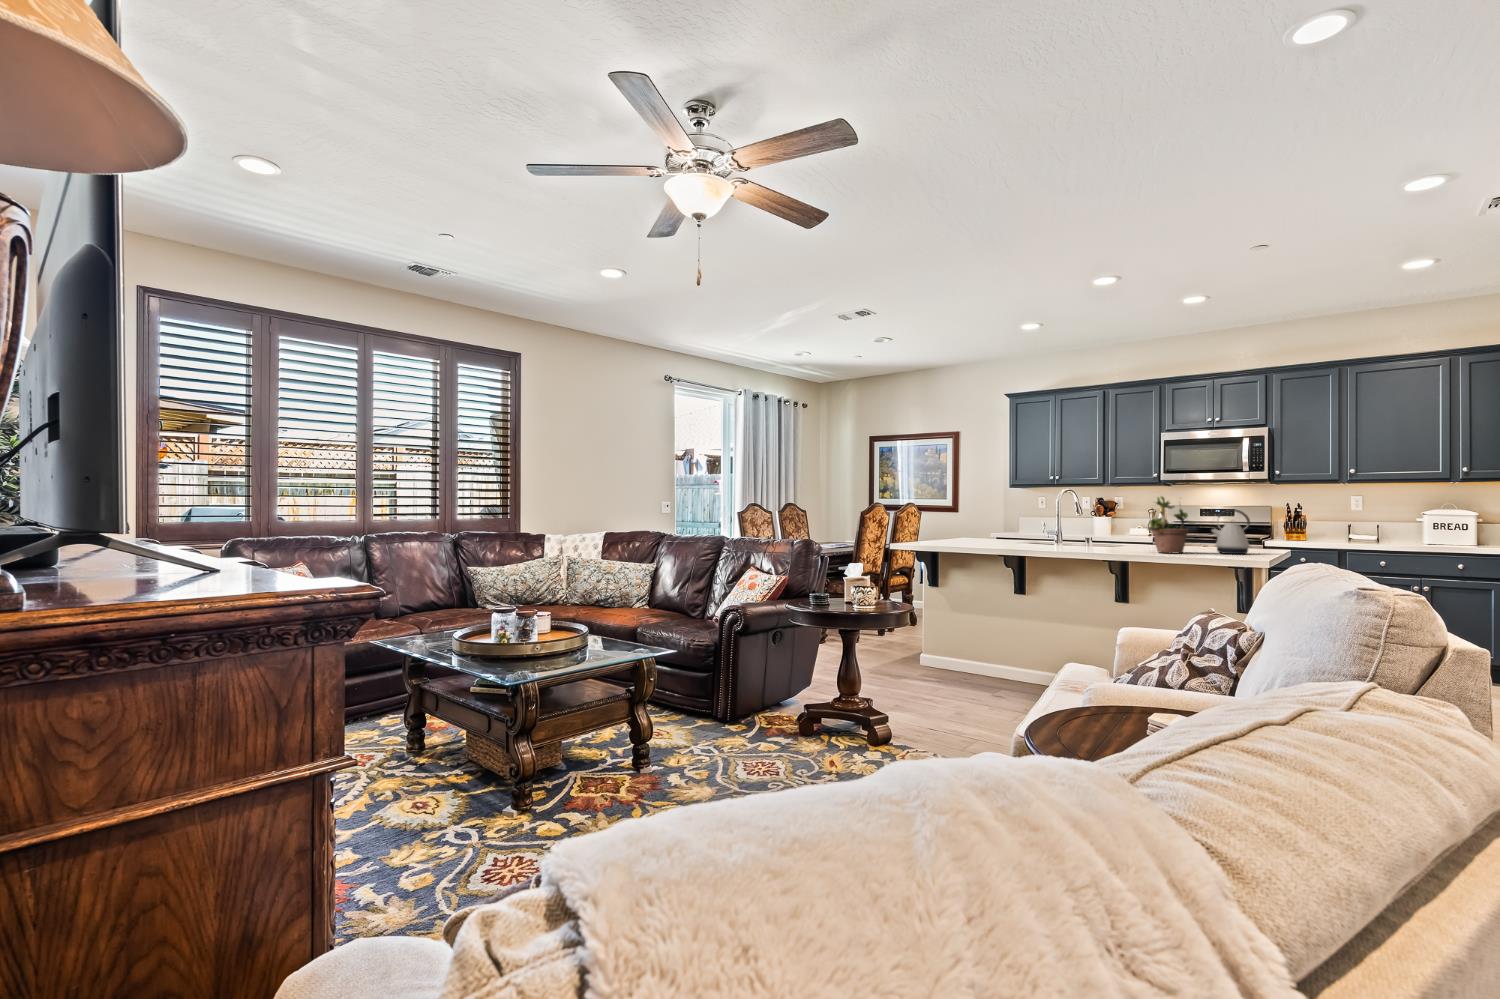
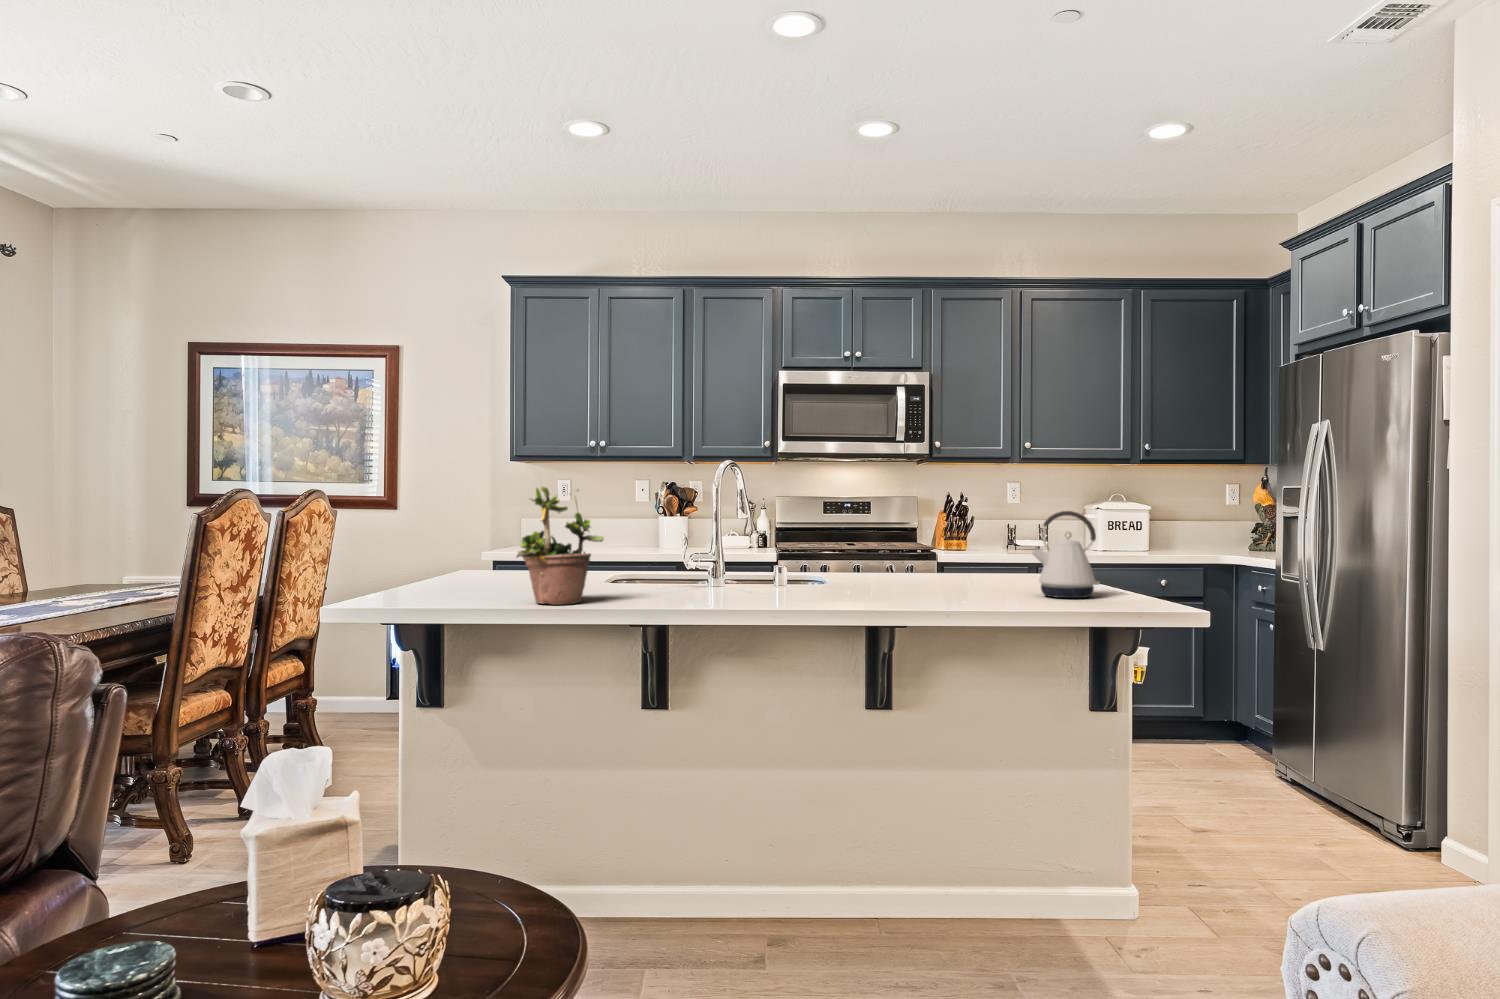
potted plant: present [1148,496,1195,554] -> present [516,487,604,605]

